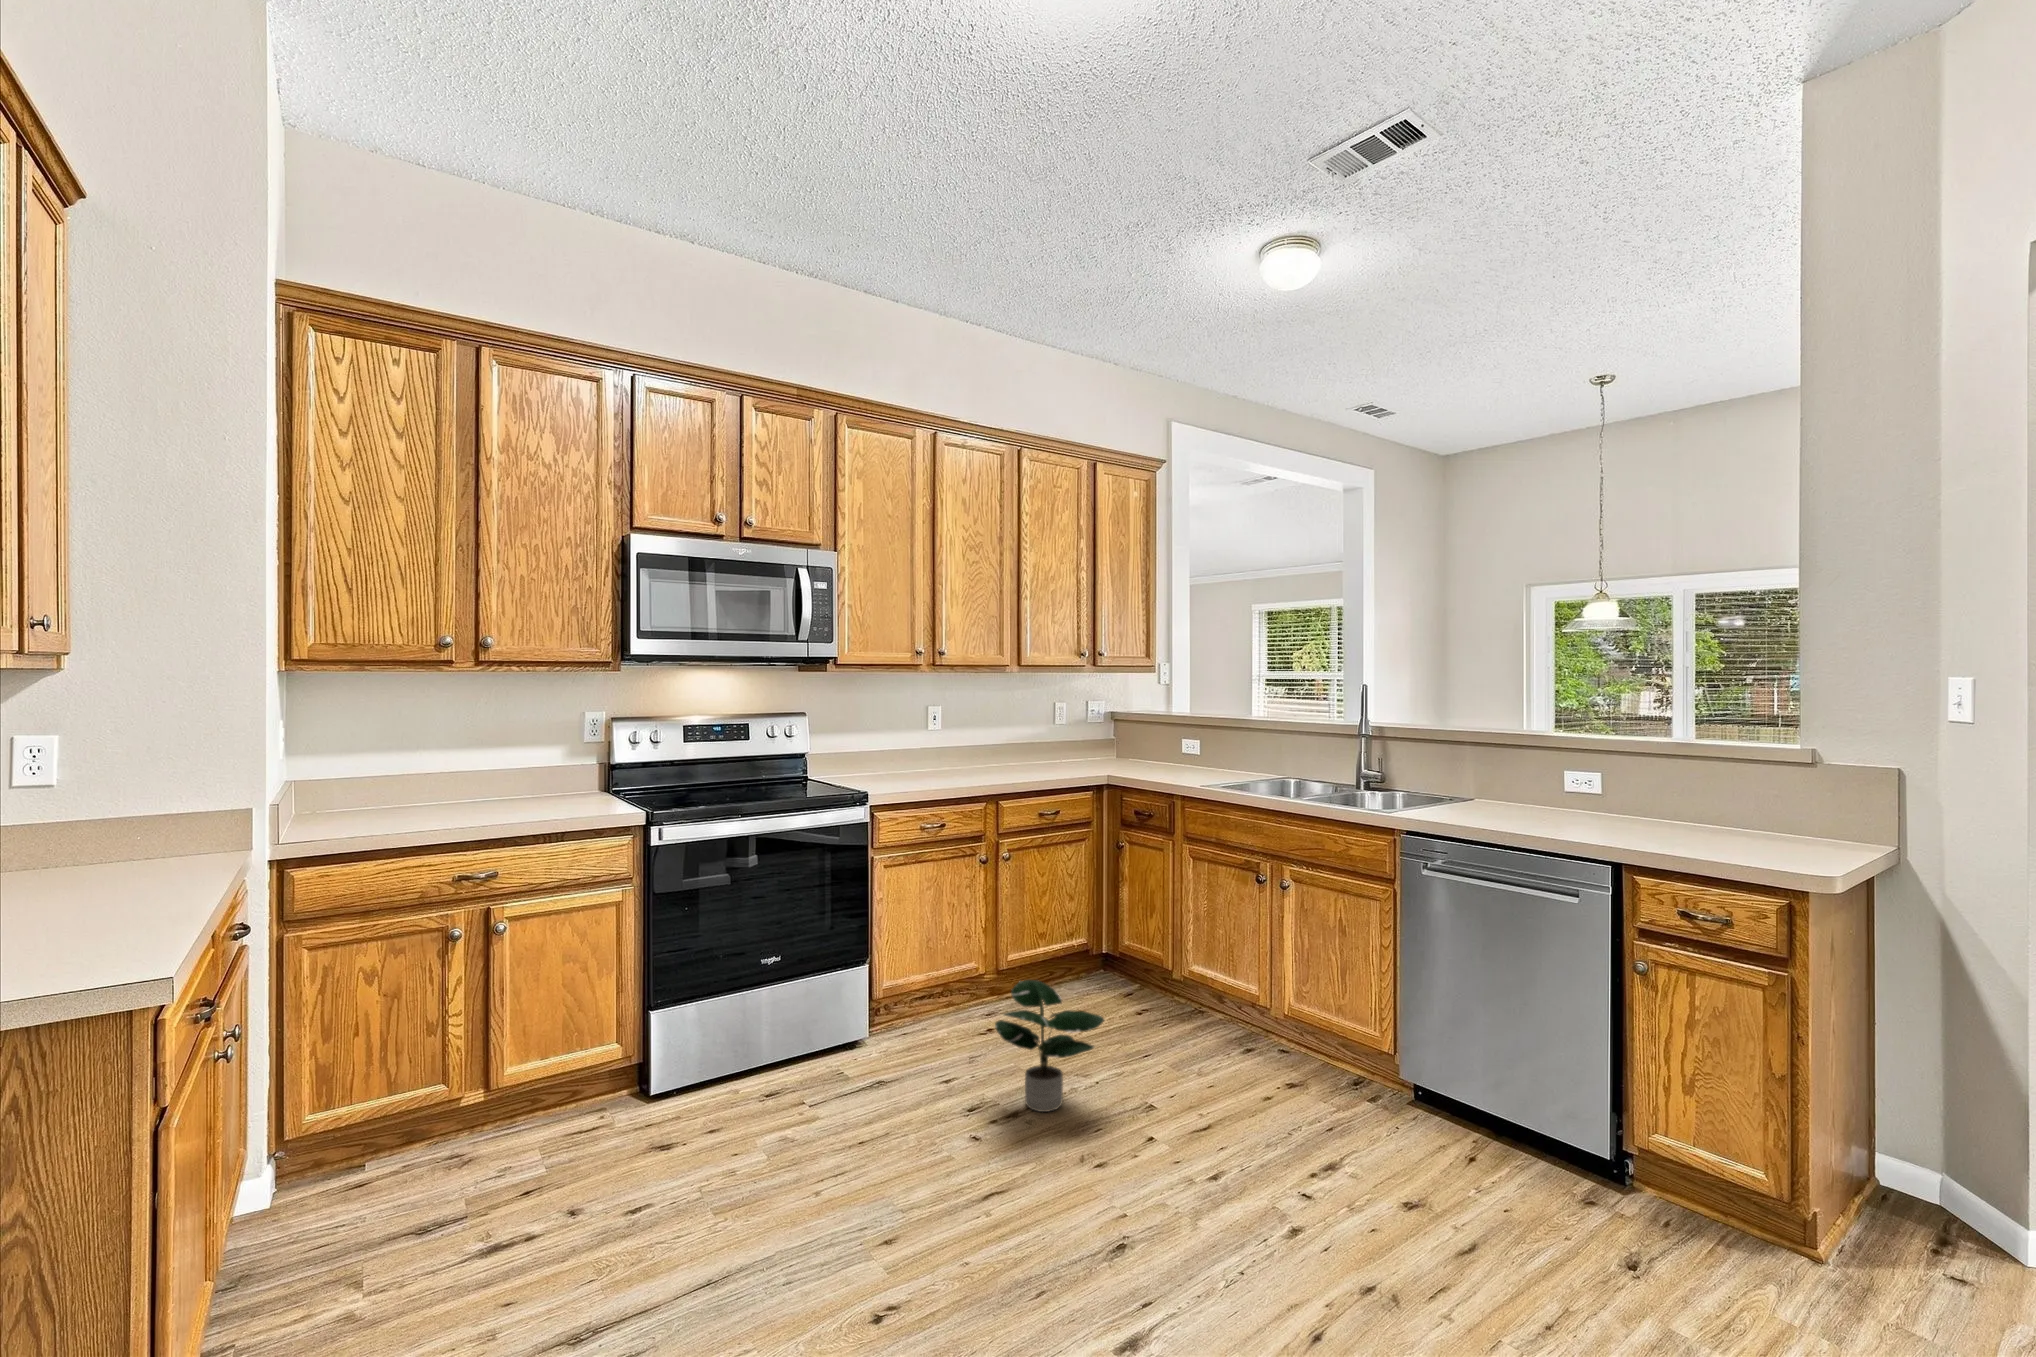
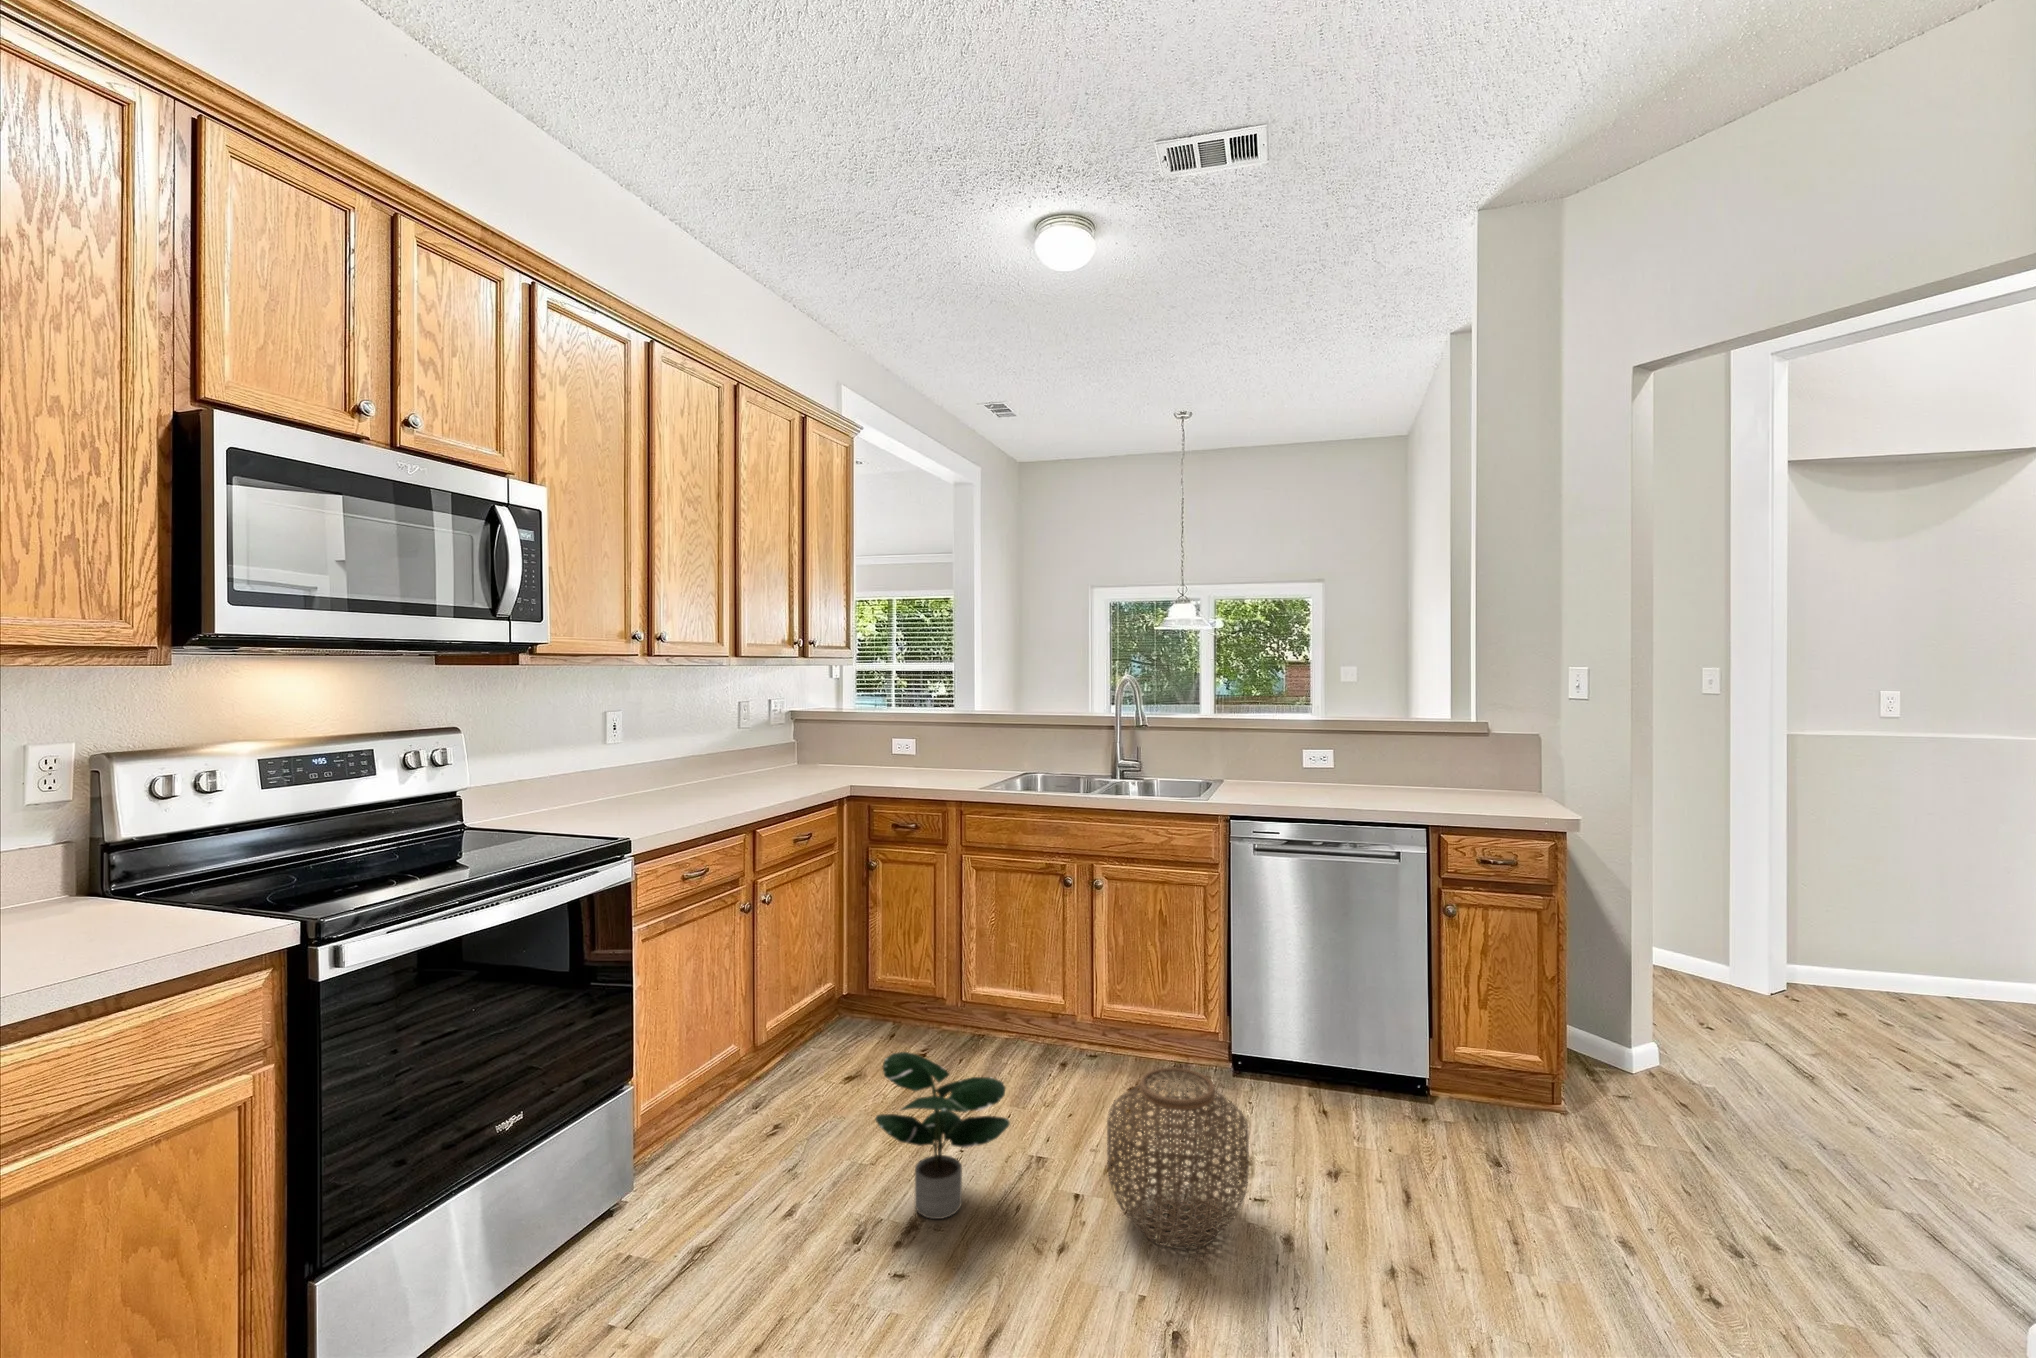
woven basket: none [1147,1031,1273,1187] -> present [1107,1068,1249,1248]

